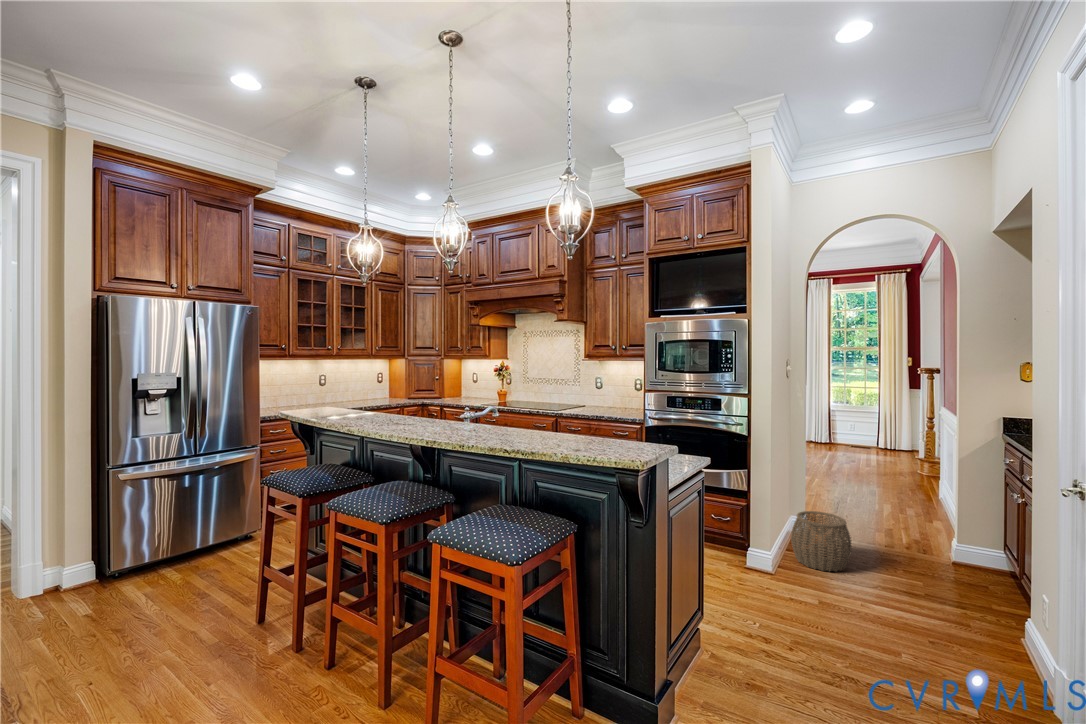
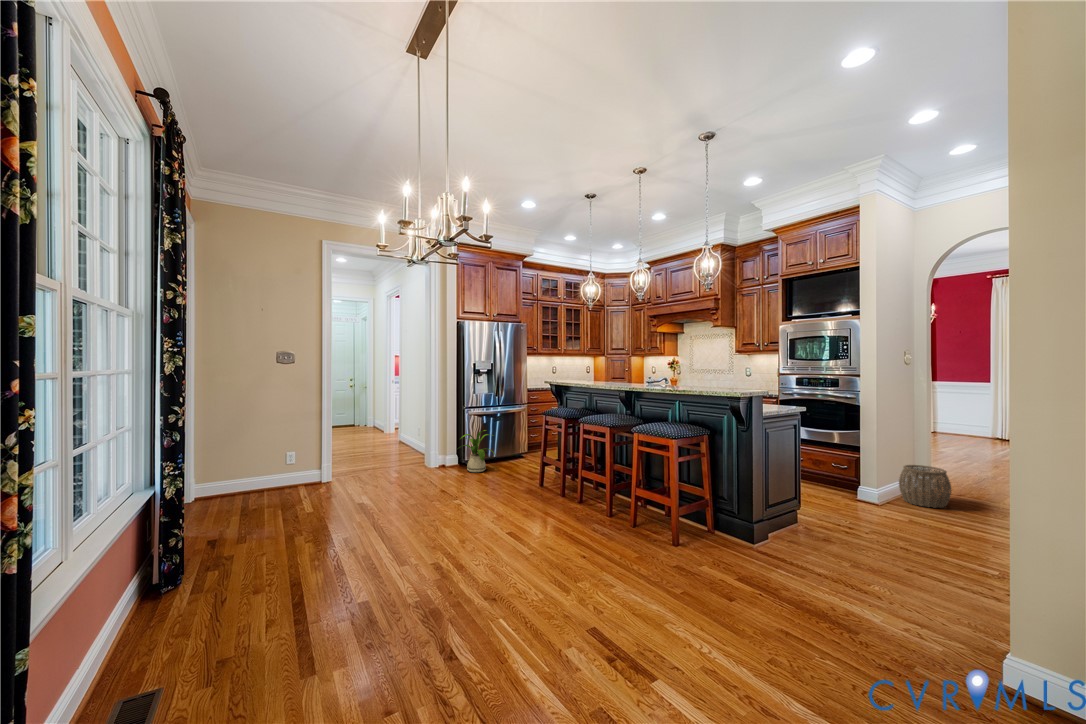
house plant: none [84,512,179,598] -> present [460,430,495,472]

